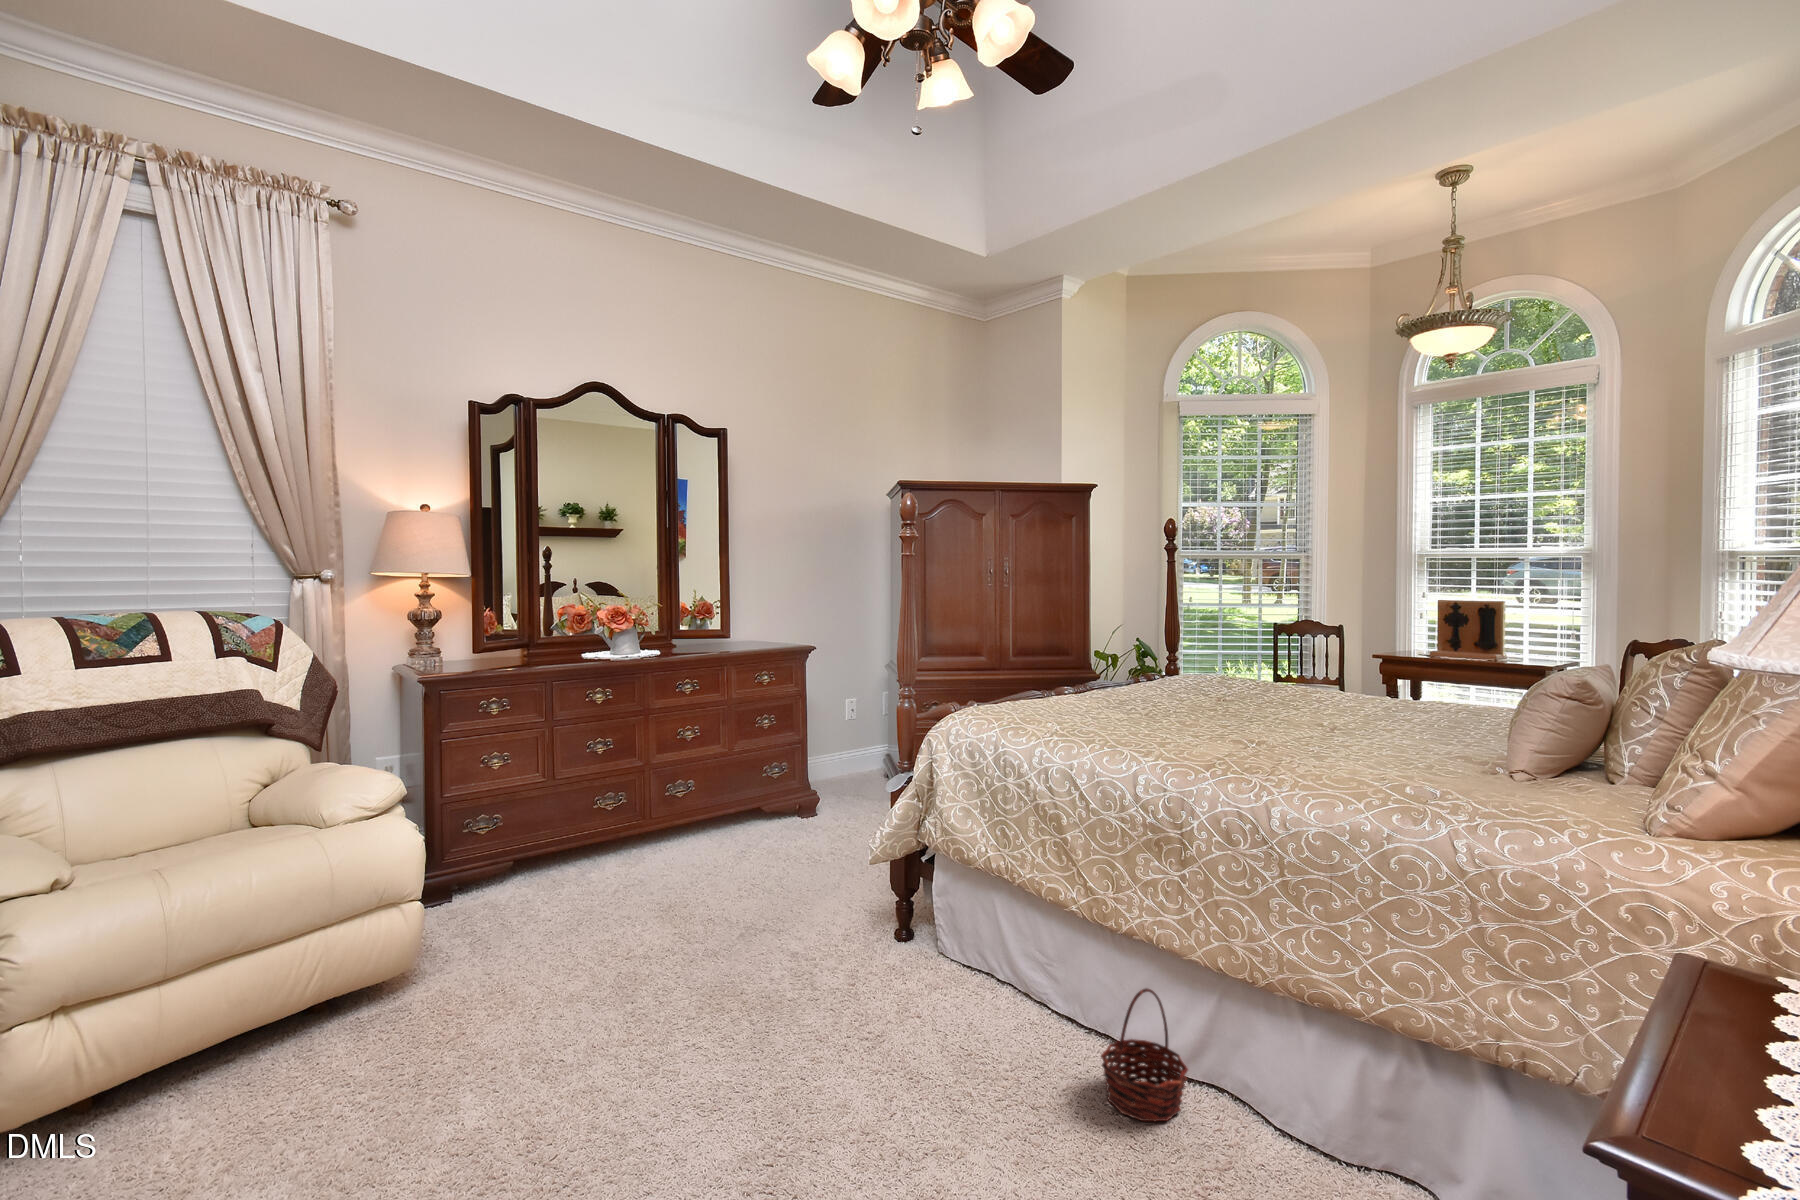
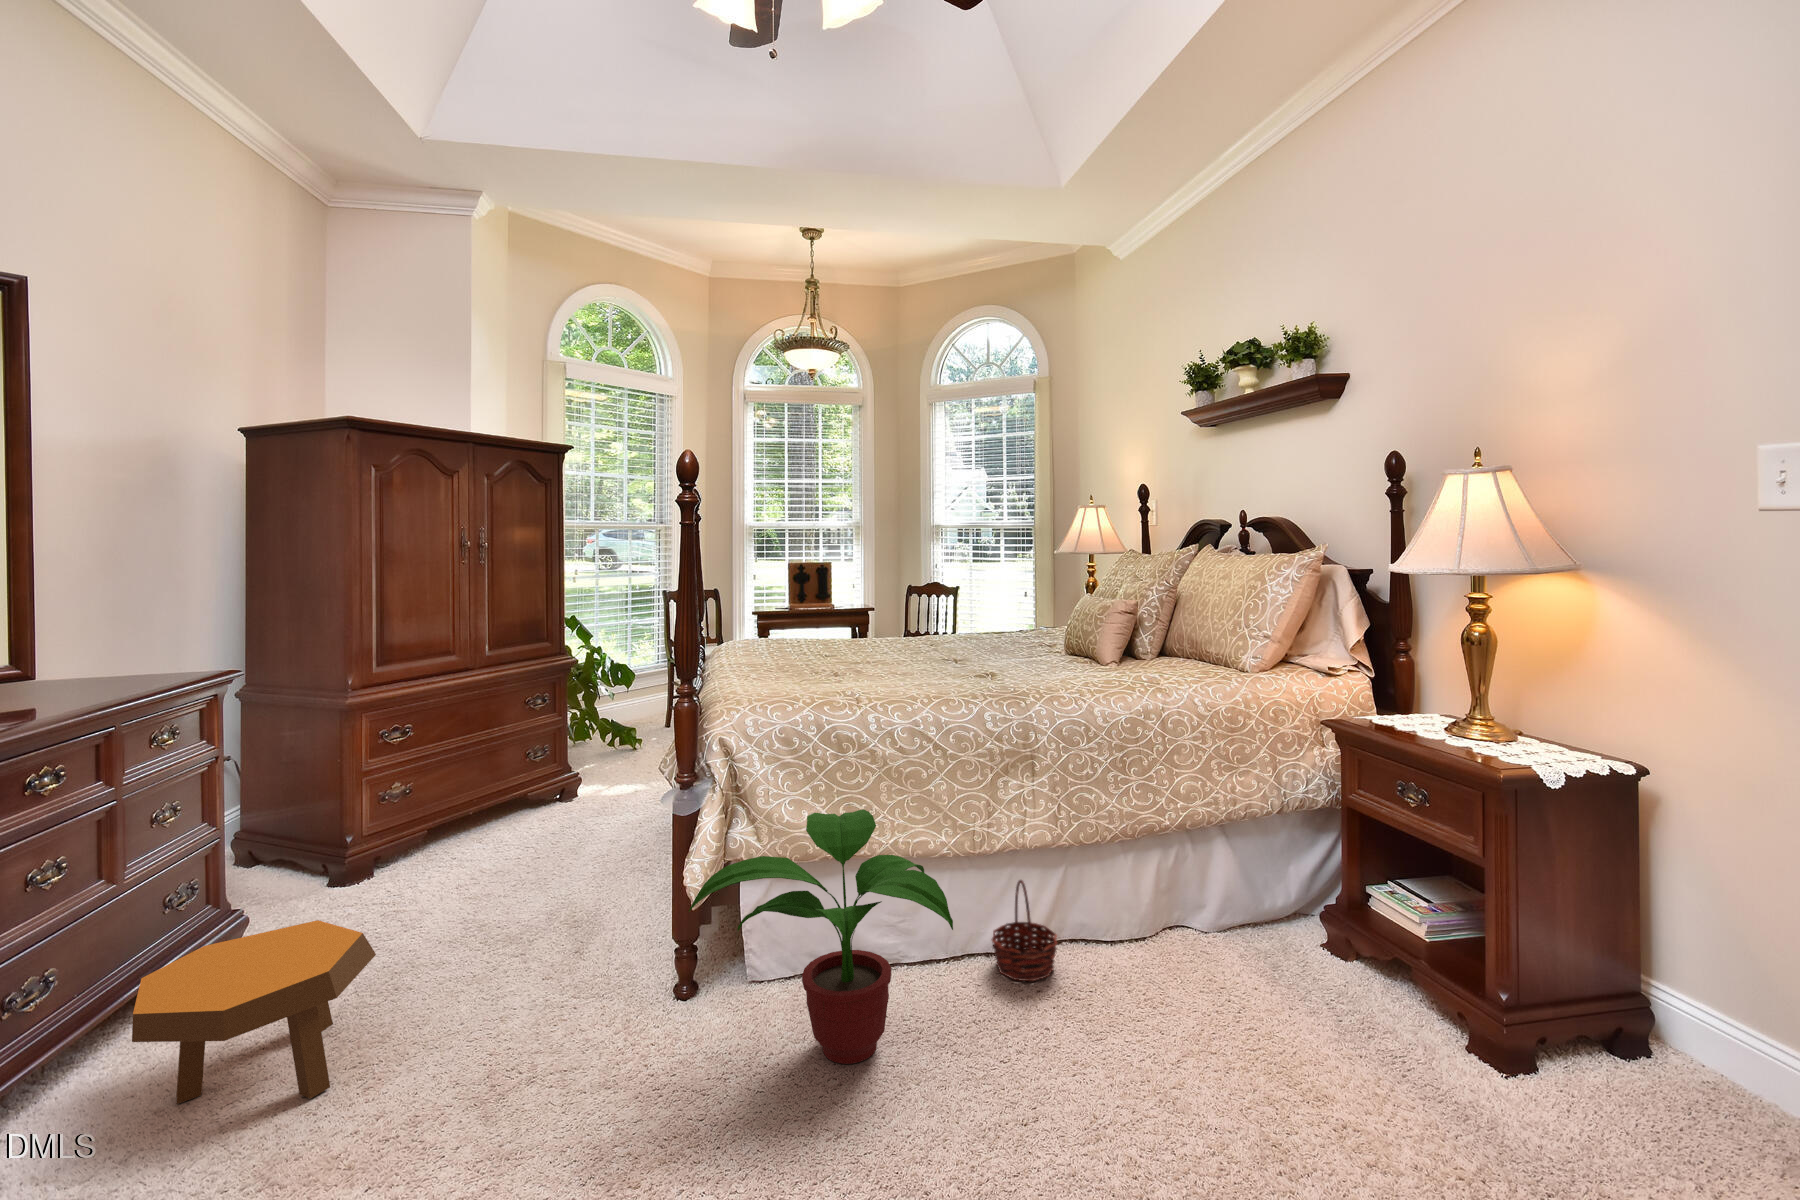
footstool: none [652,796,769,897] -> present [132,920,376,1104]
potted plant: none [809,823,1009,1058] -> present [689,809,953,1064]

